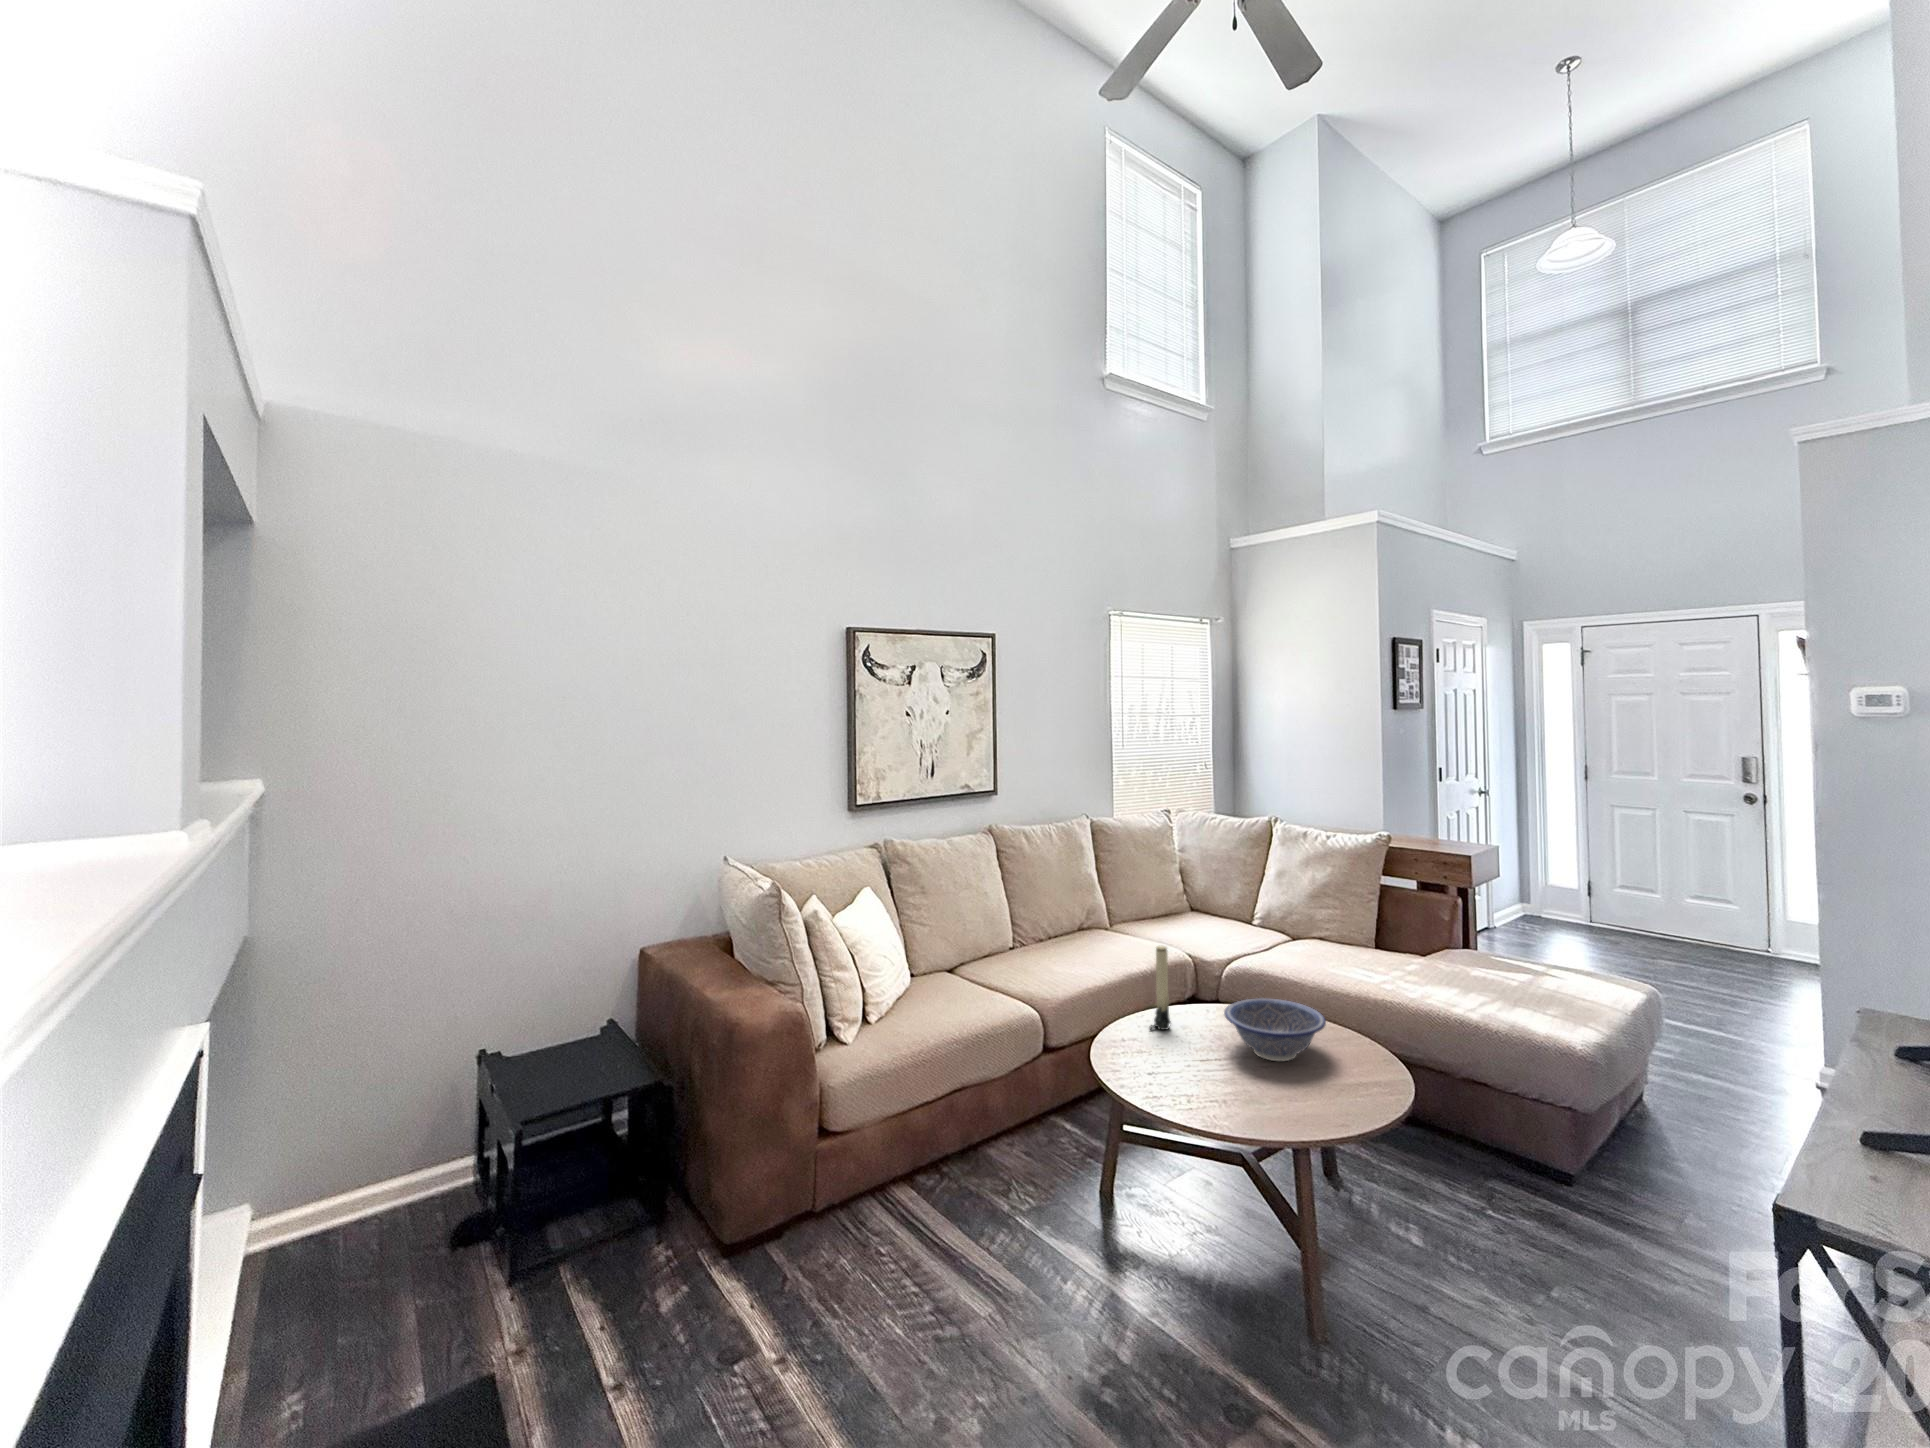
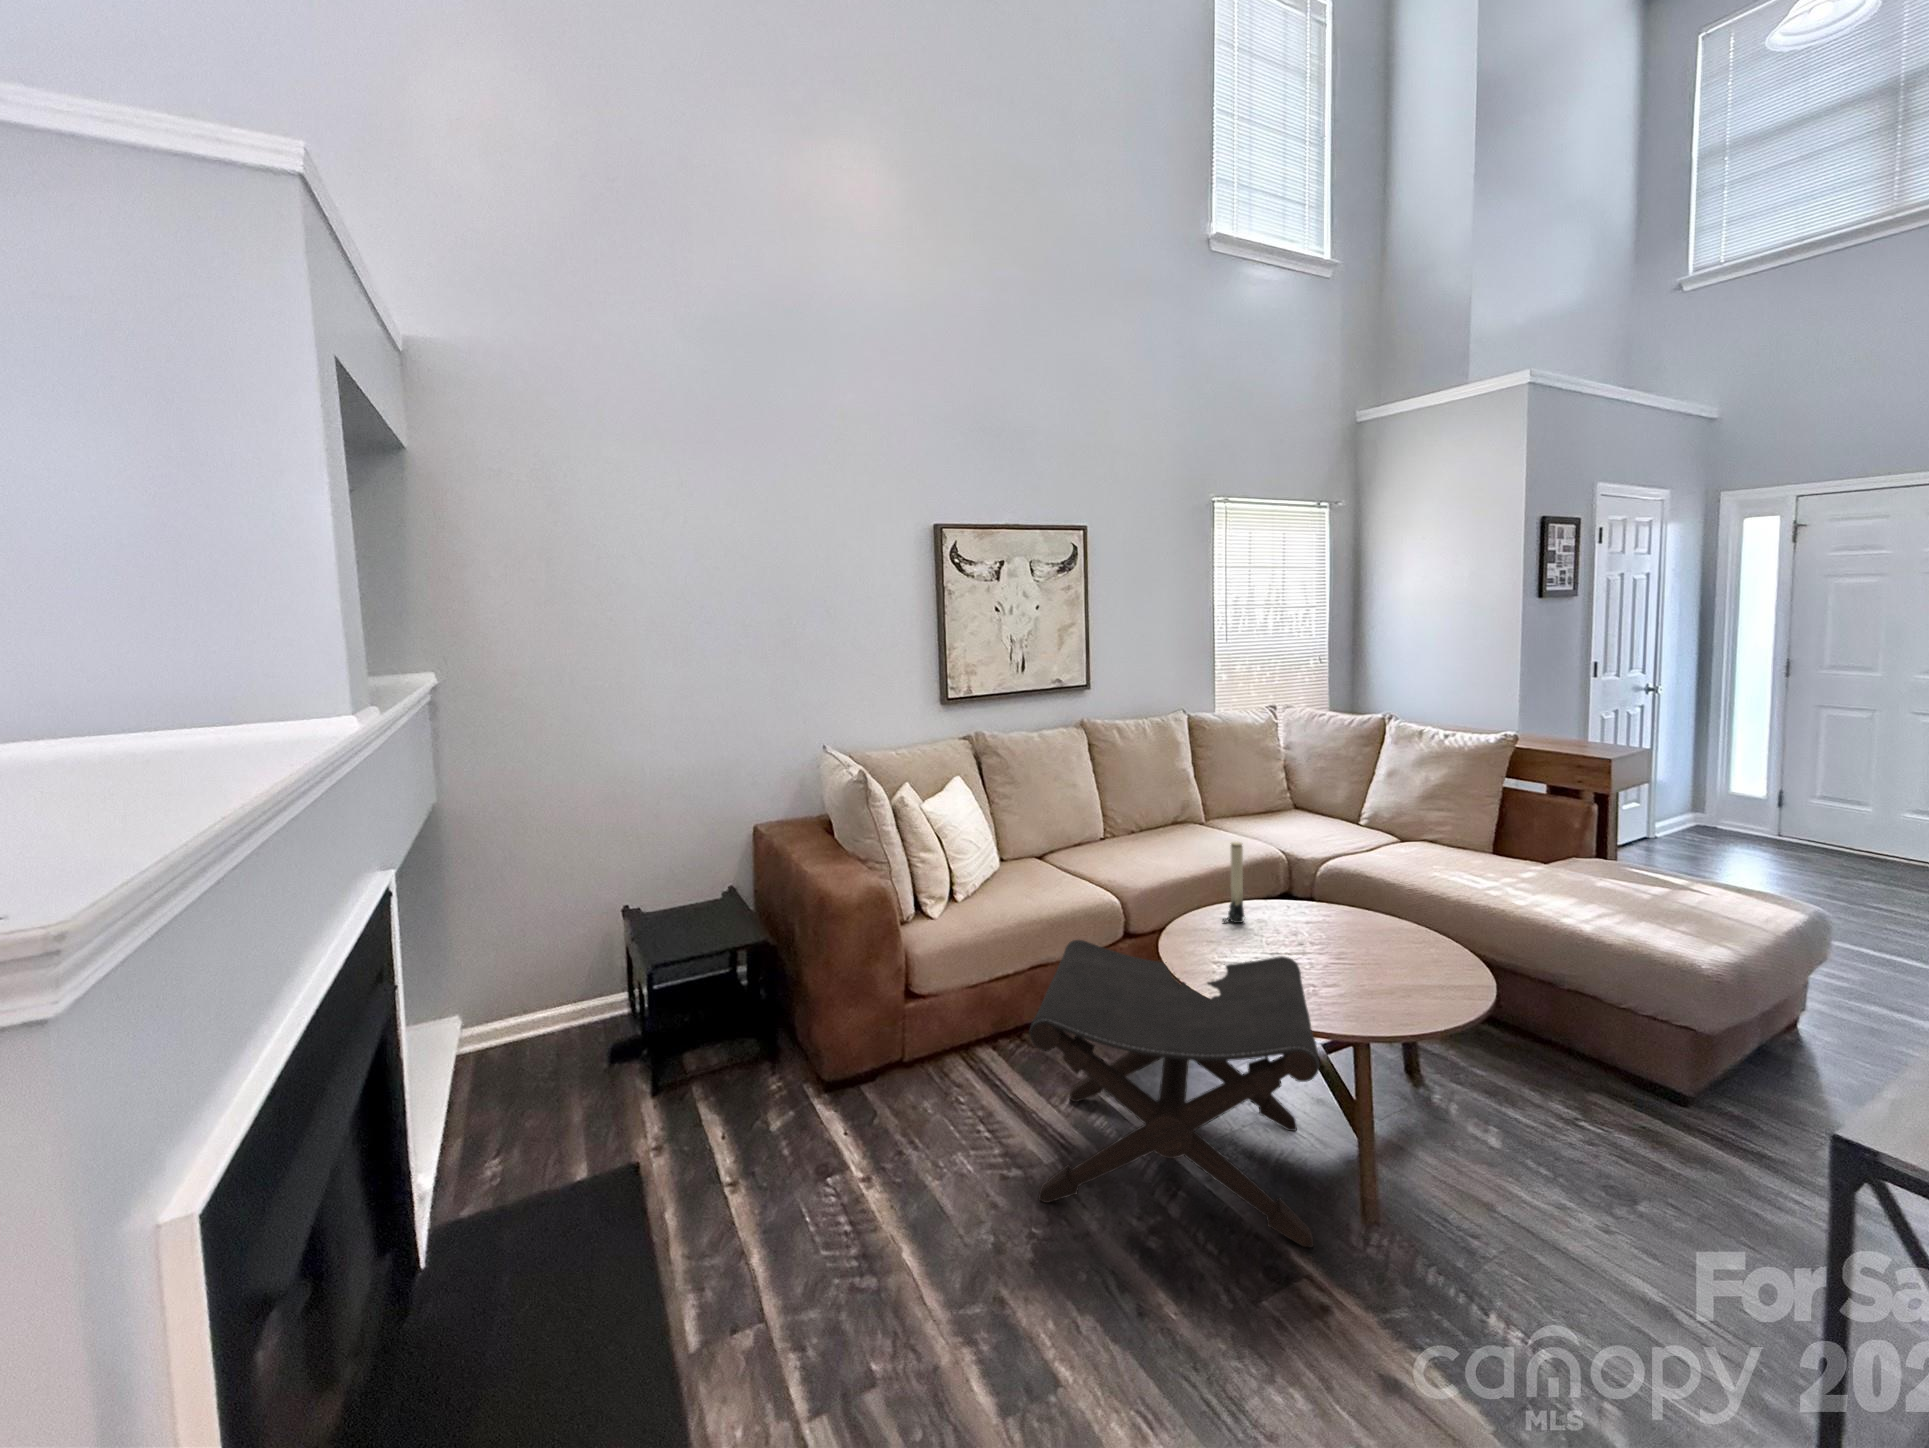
decorative bowl: present [1224,998,1326,1061] -> none [1297,898,1406,961]
footstool: none [974,1057,1270,1375] -> present [1029,940,1320,1247]

